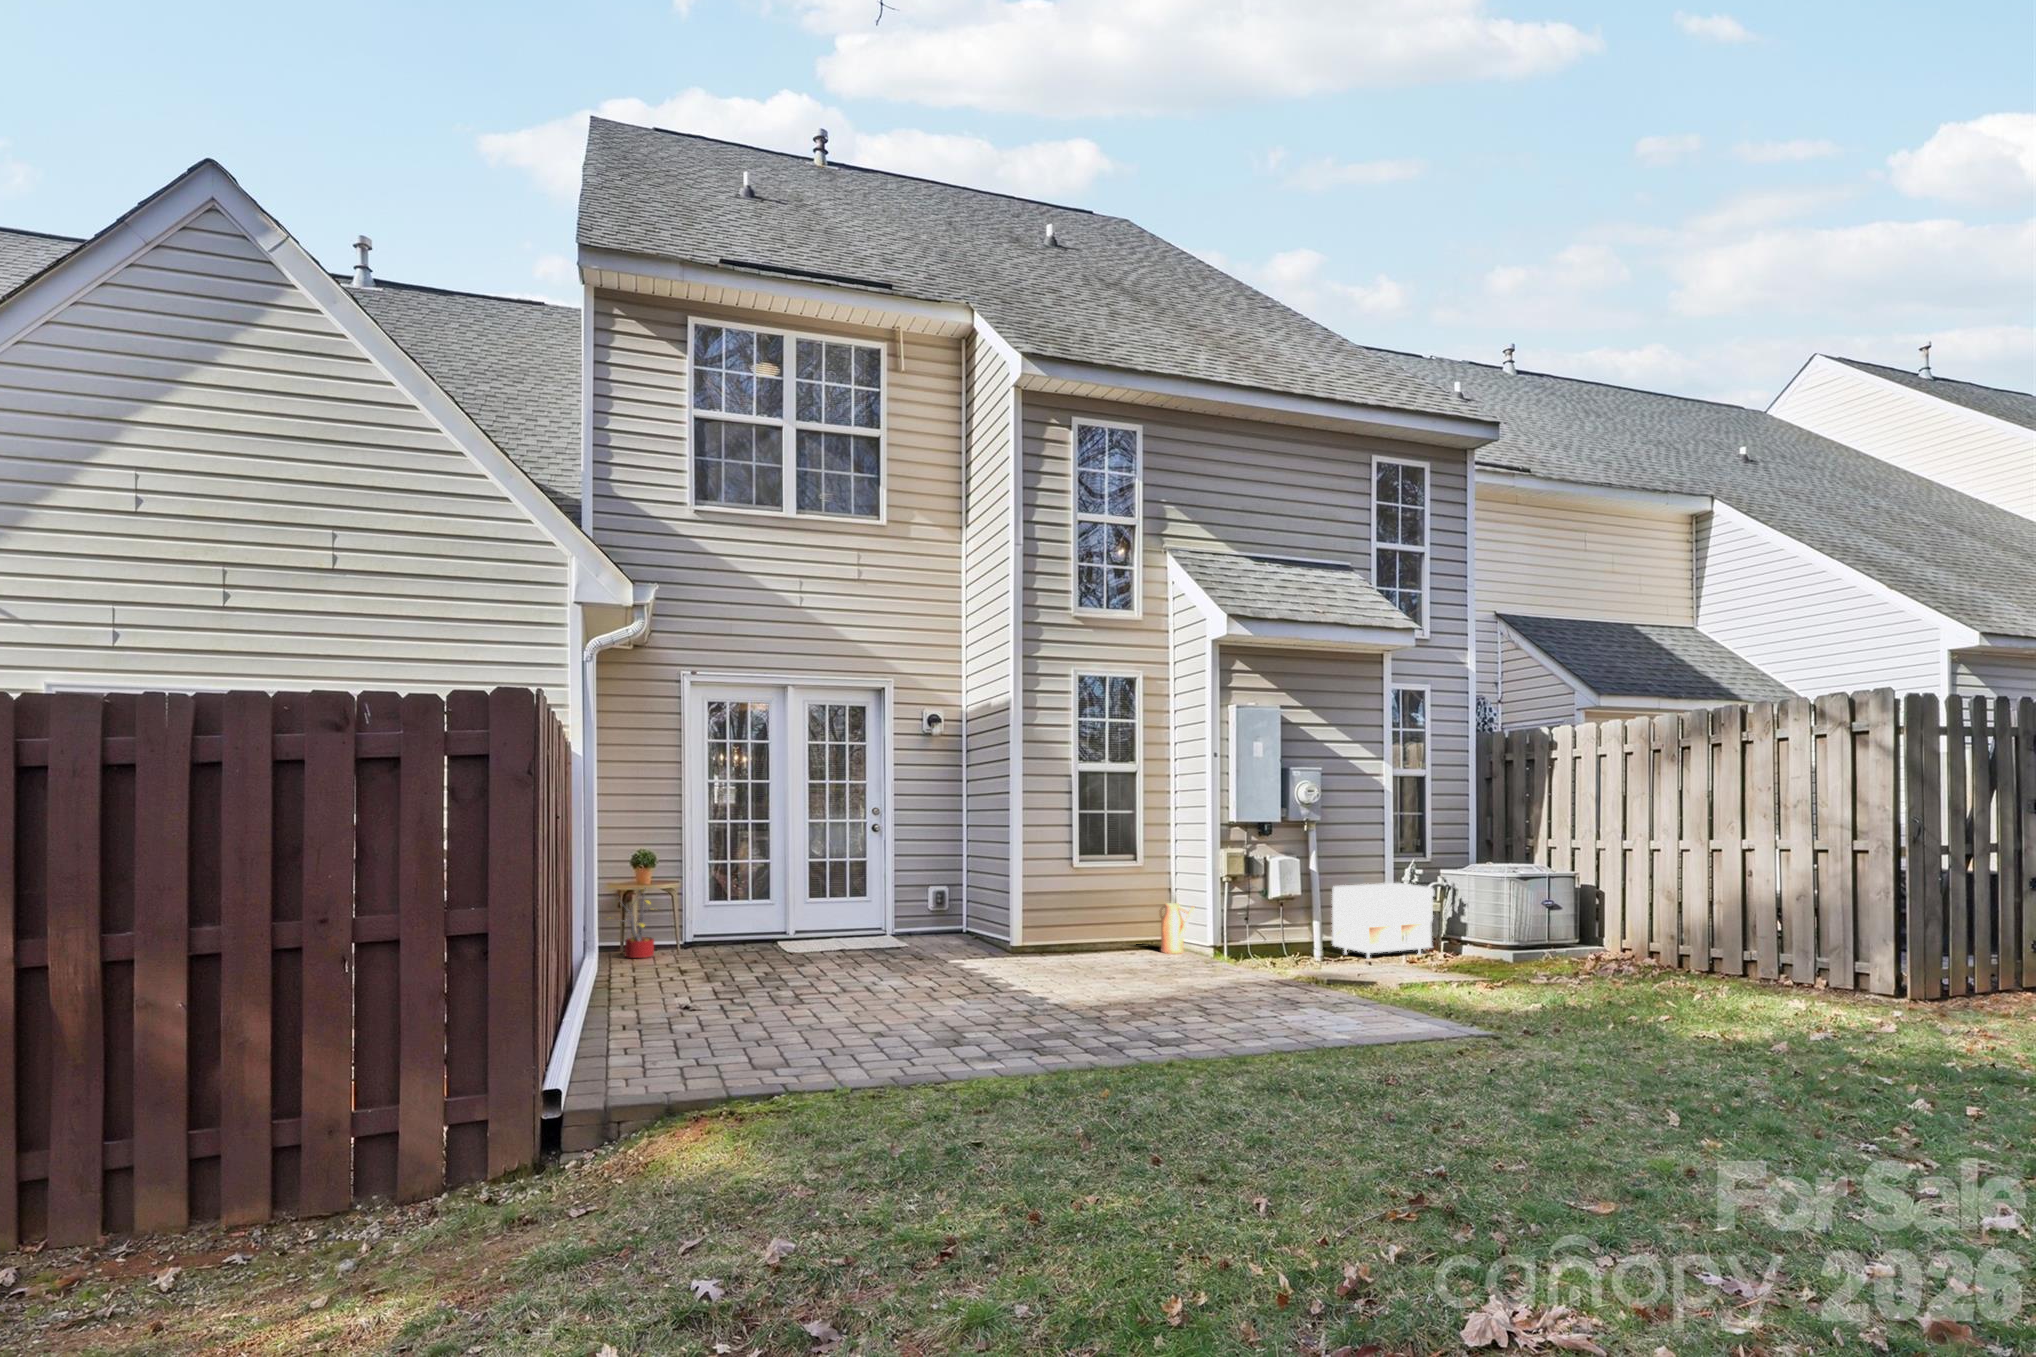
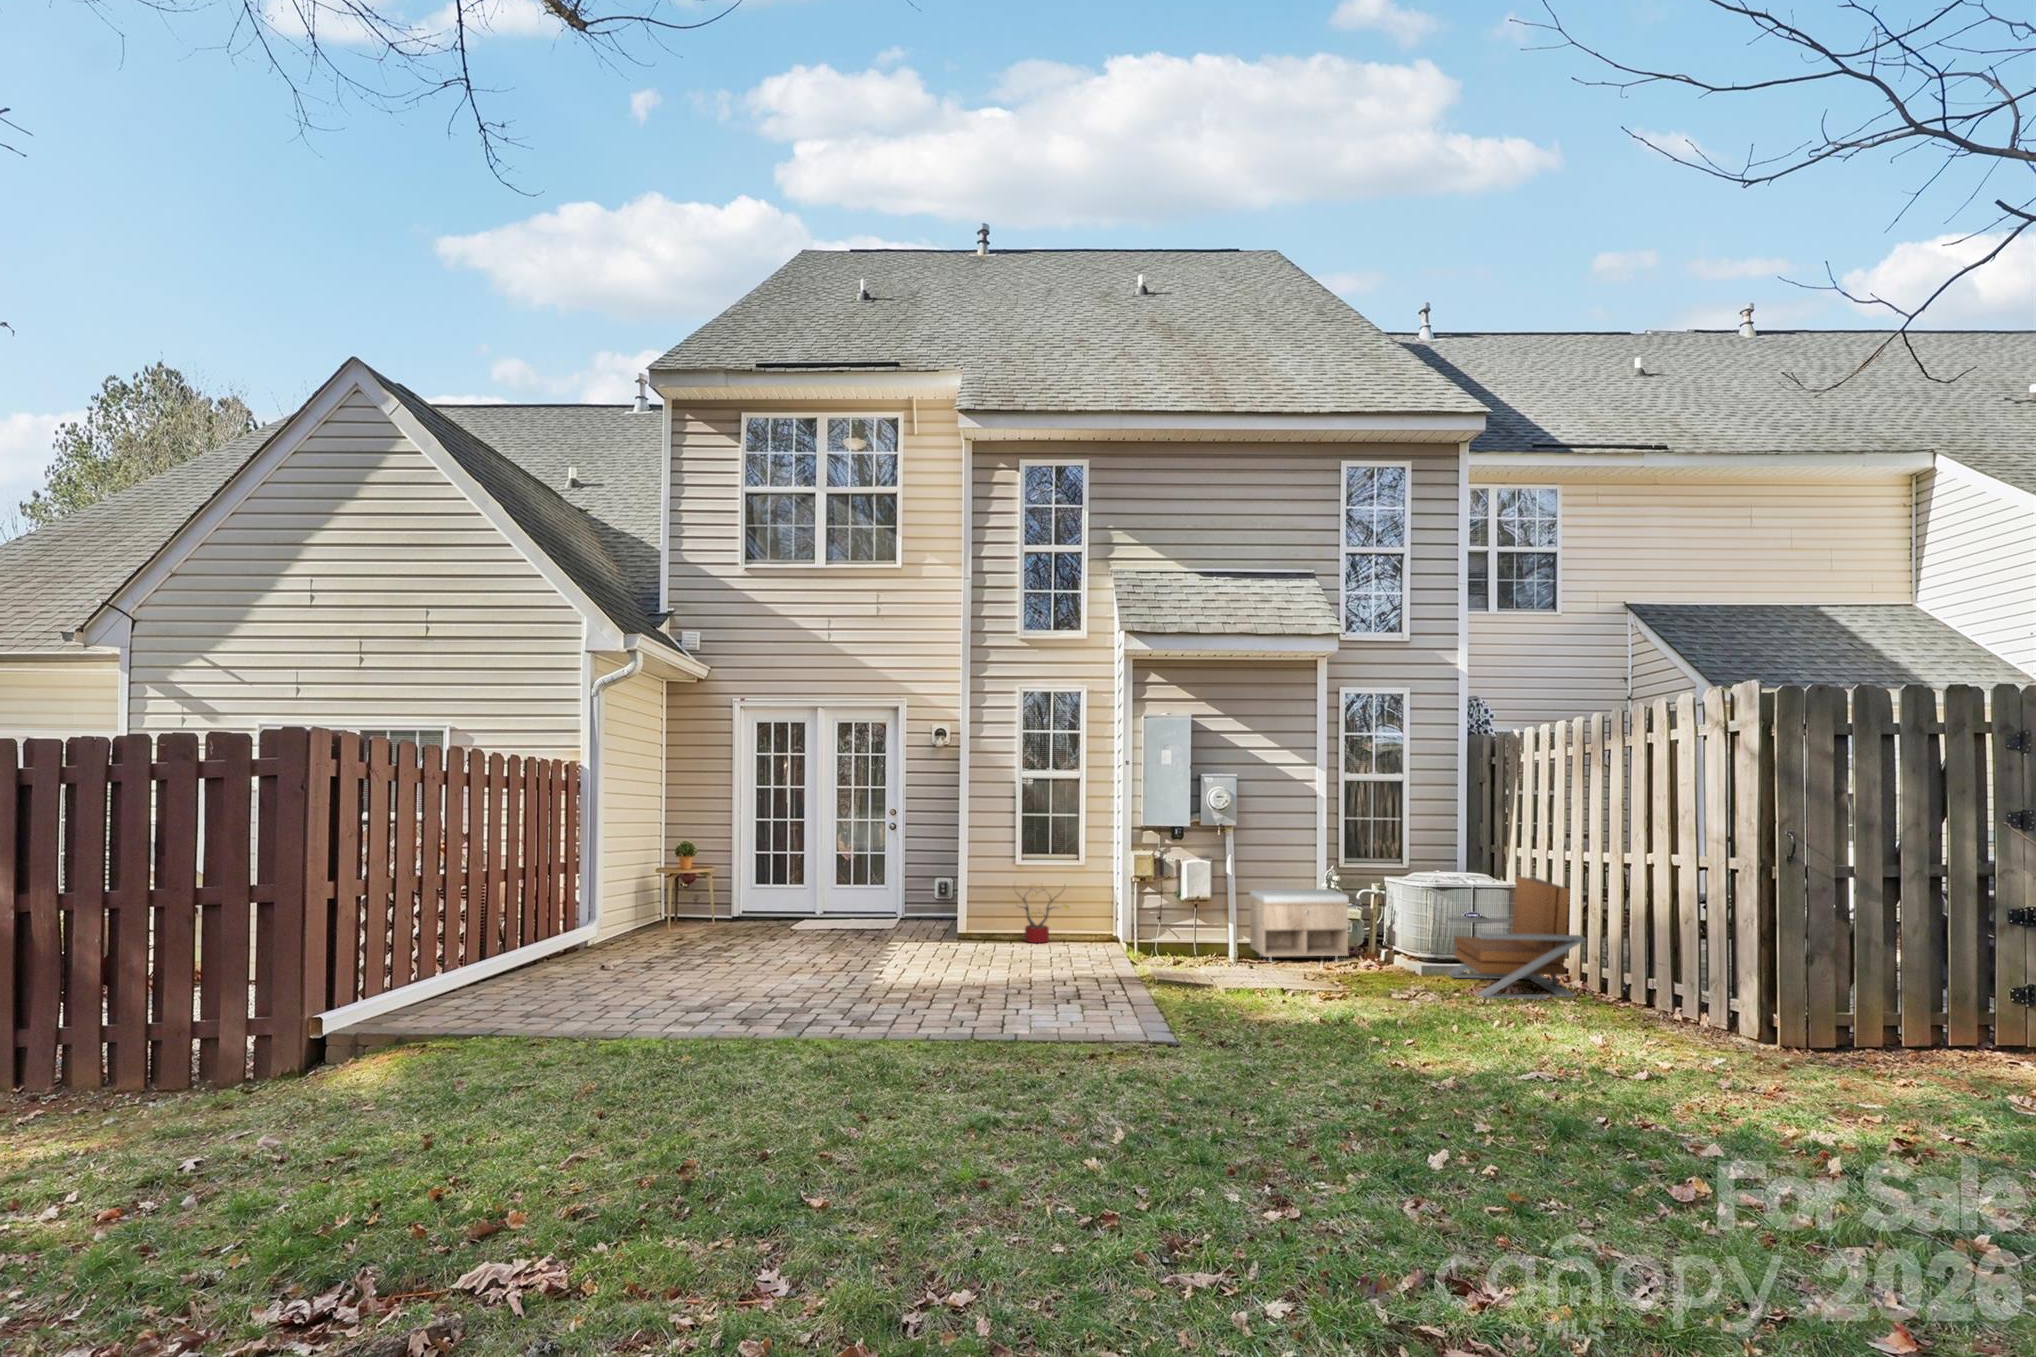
lounge chair: none [1544,863,1701,980] -> present [1448,877,1585,1000]
decorative plant: present [610,888,654,958] -> present [1023,889,1069,943]
watering can: present [1159,903,1195,954] -> none [1092,899,1113,946]

